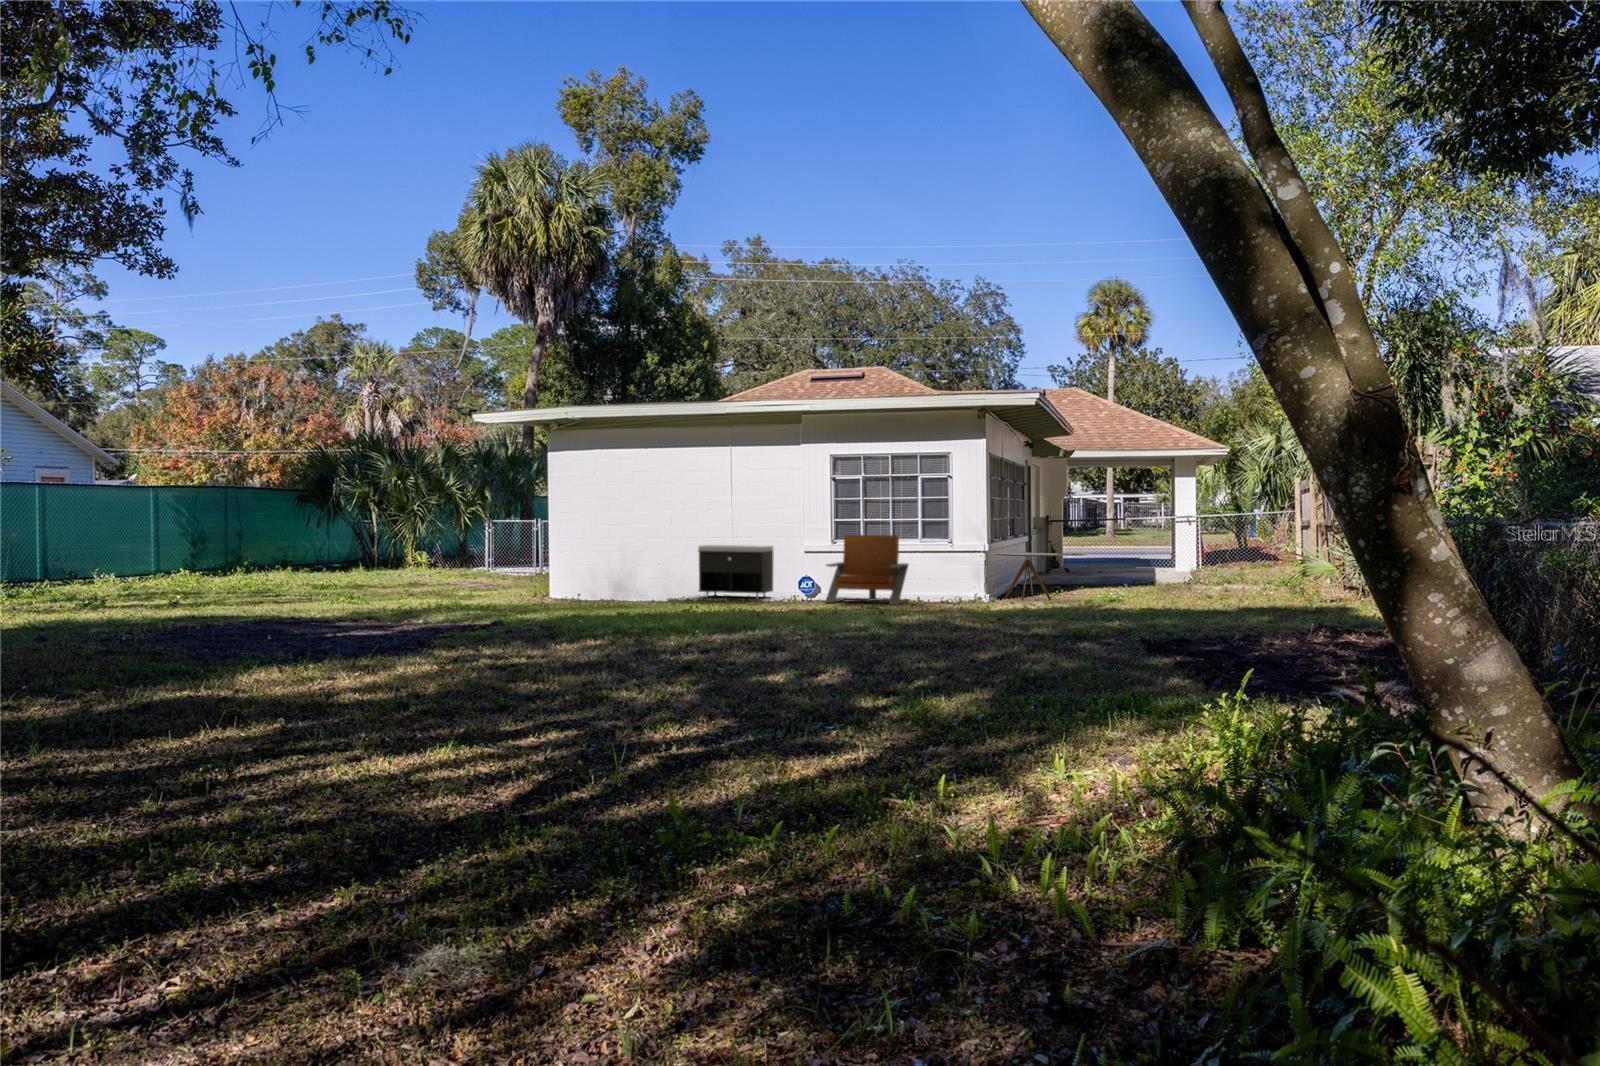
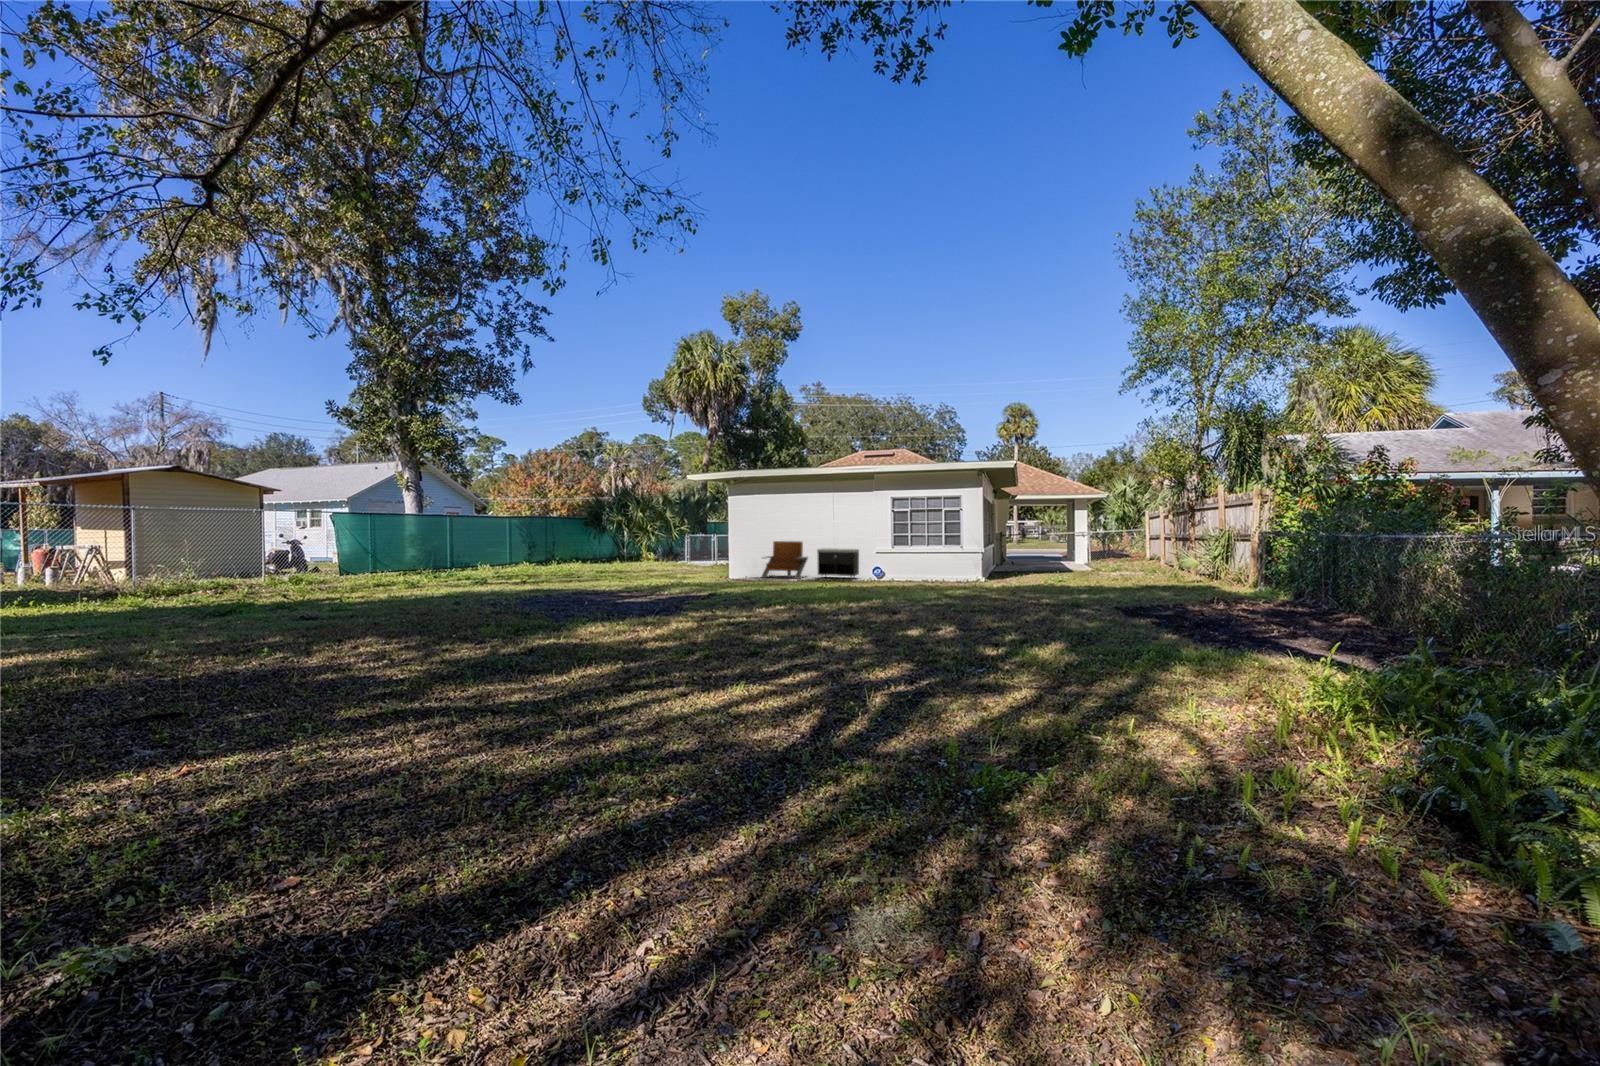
lounge chair: present [826,535,908,605] -> present [761,541,808,579]
round table: present [995,552,1062,600] -> none [985,552,1025,580]

